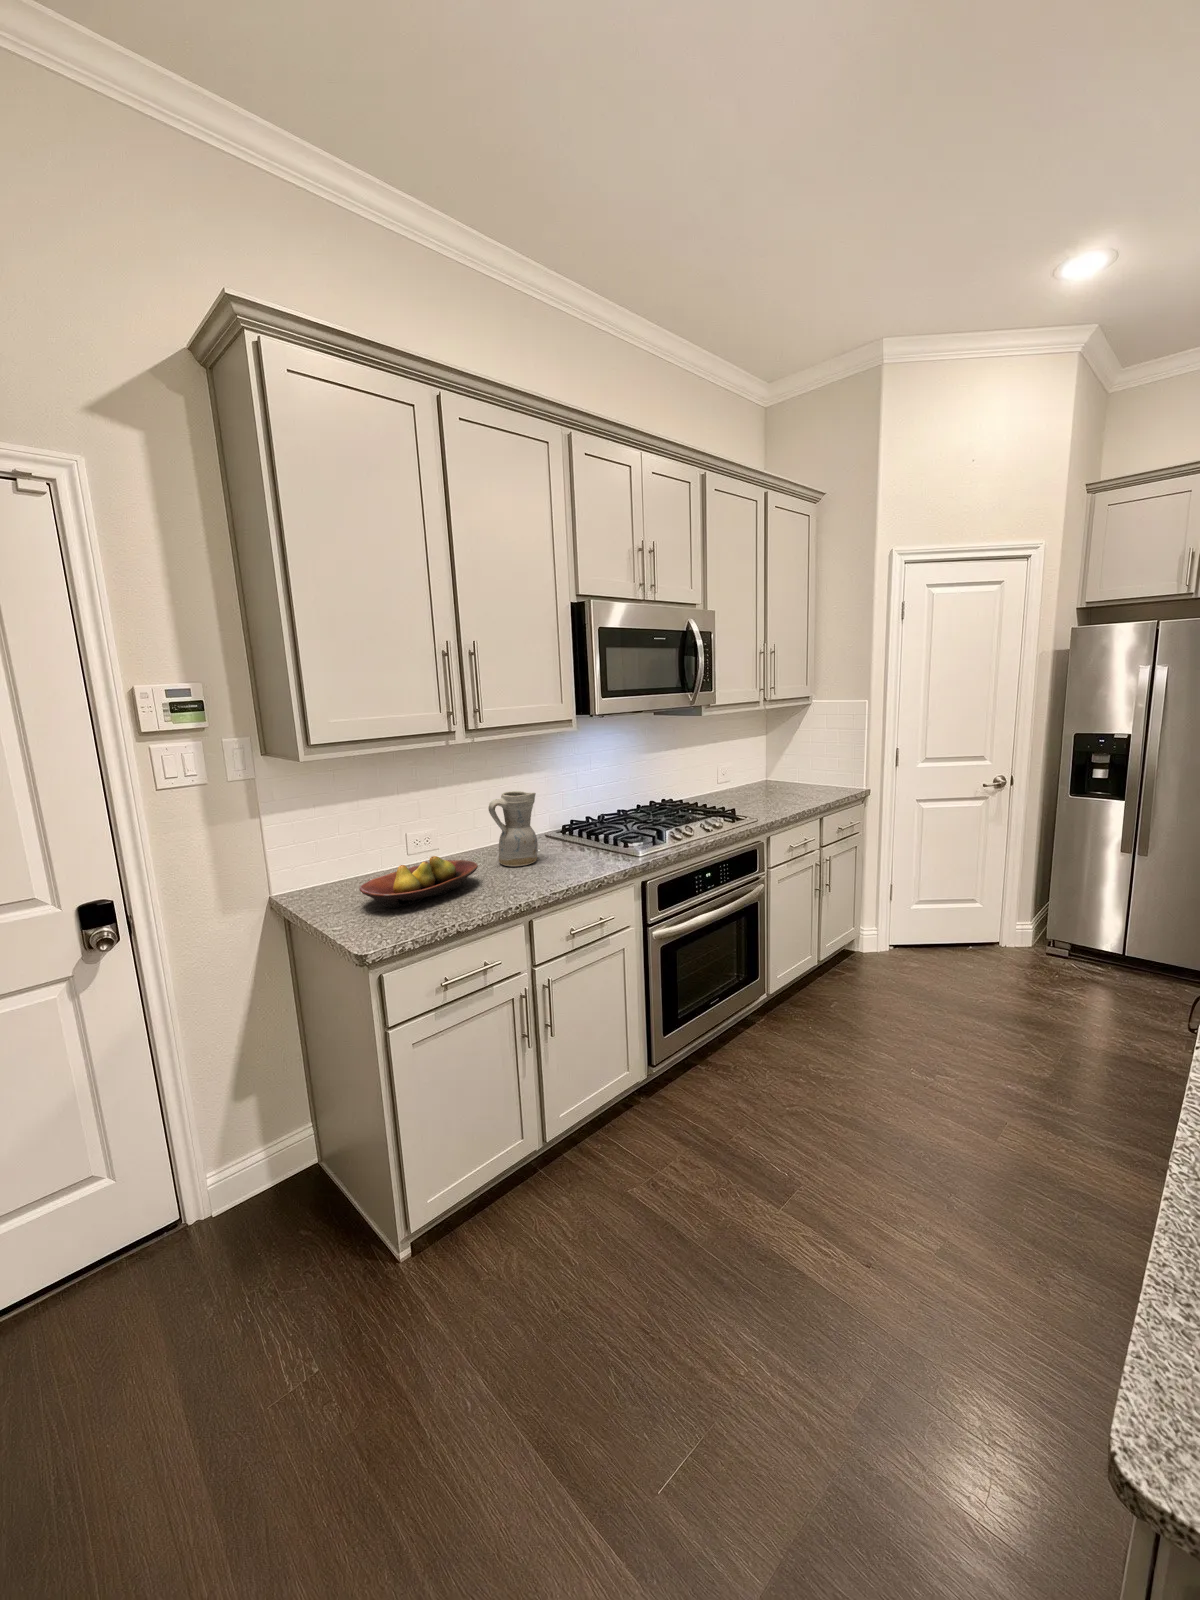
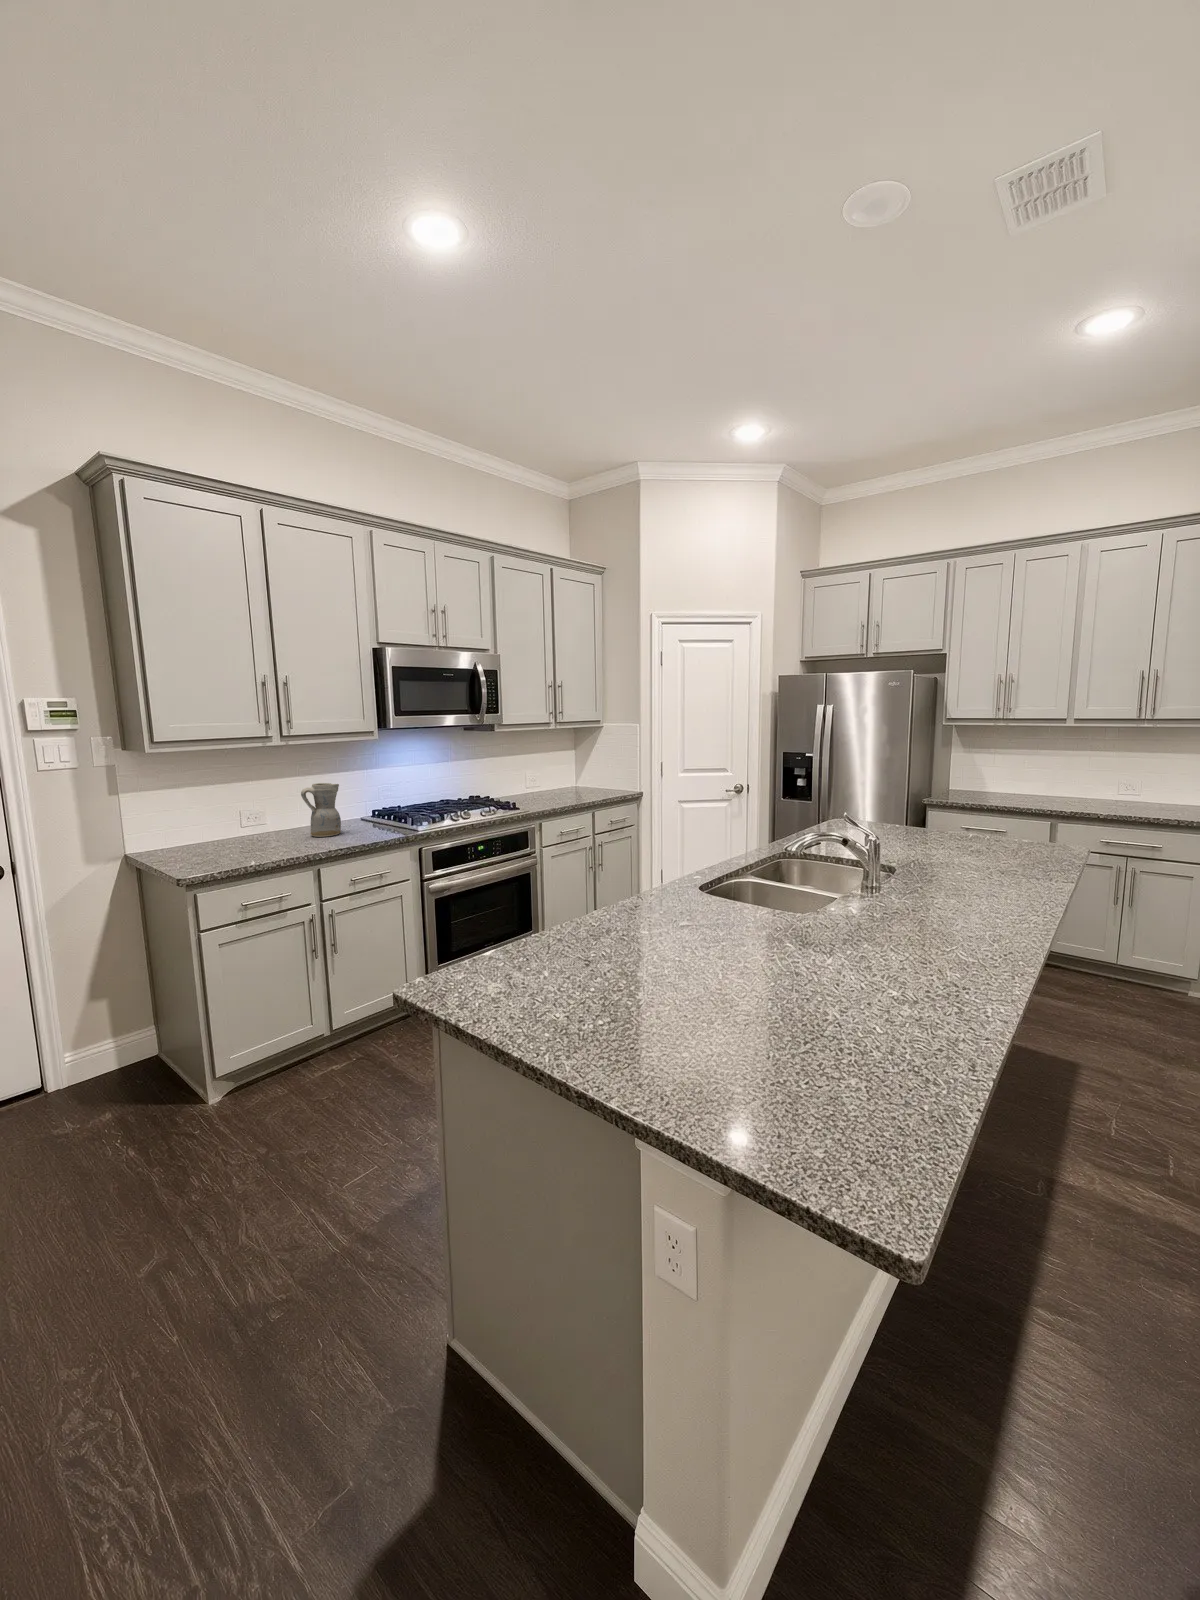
fruit bowl: present [360,856,478,908] -> none [191,825,286,858]

